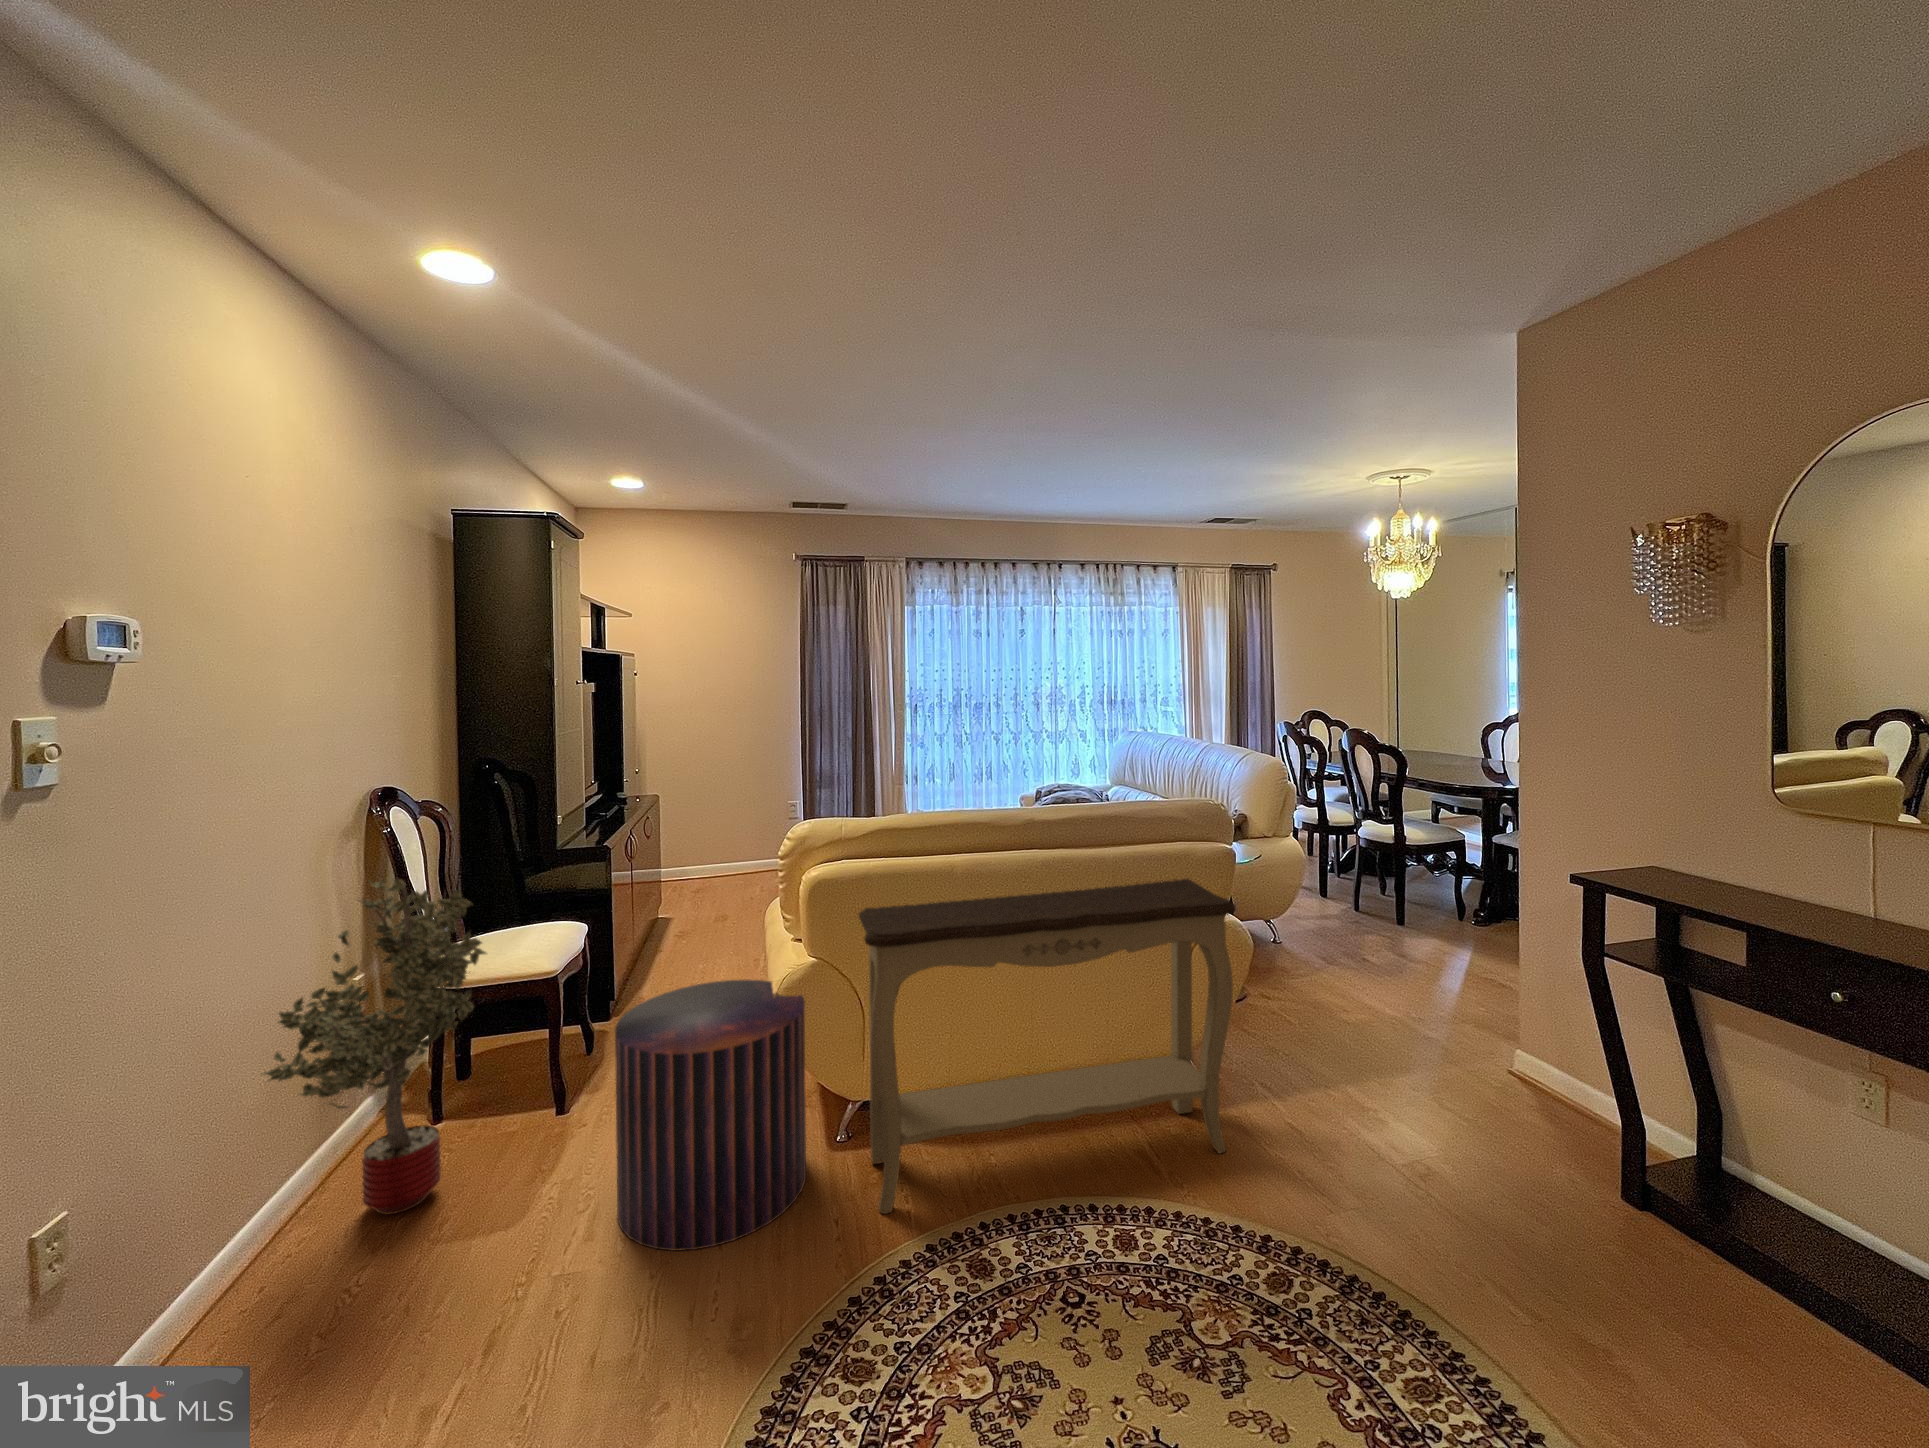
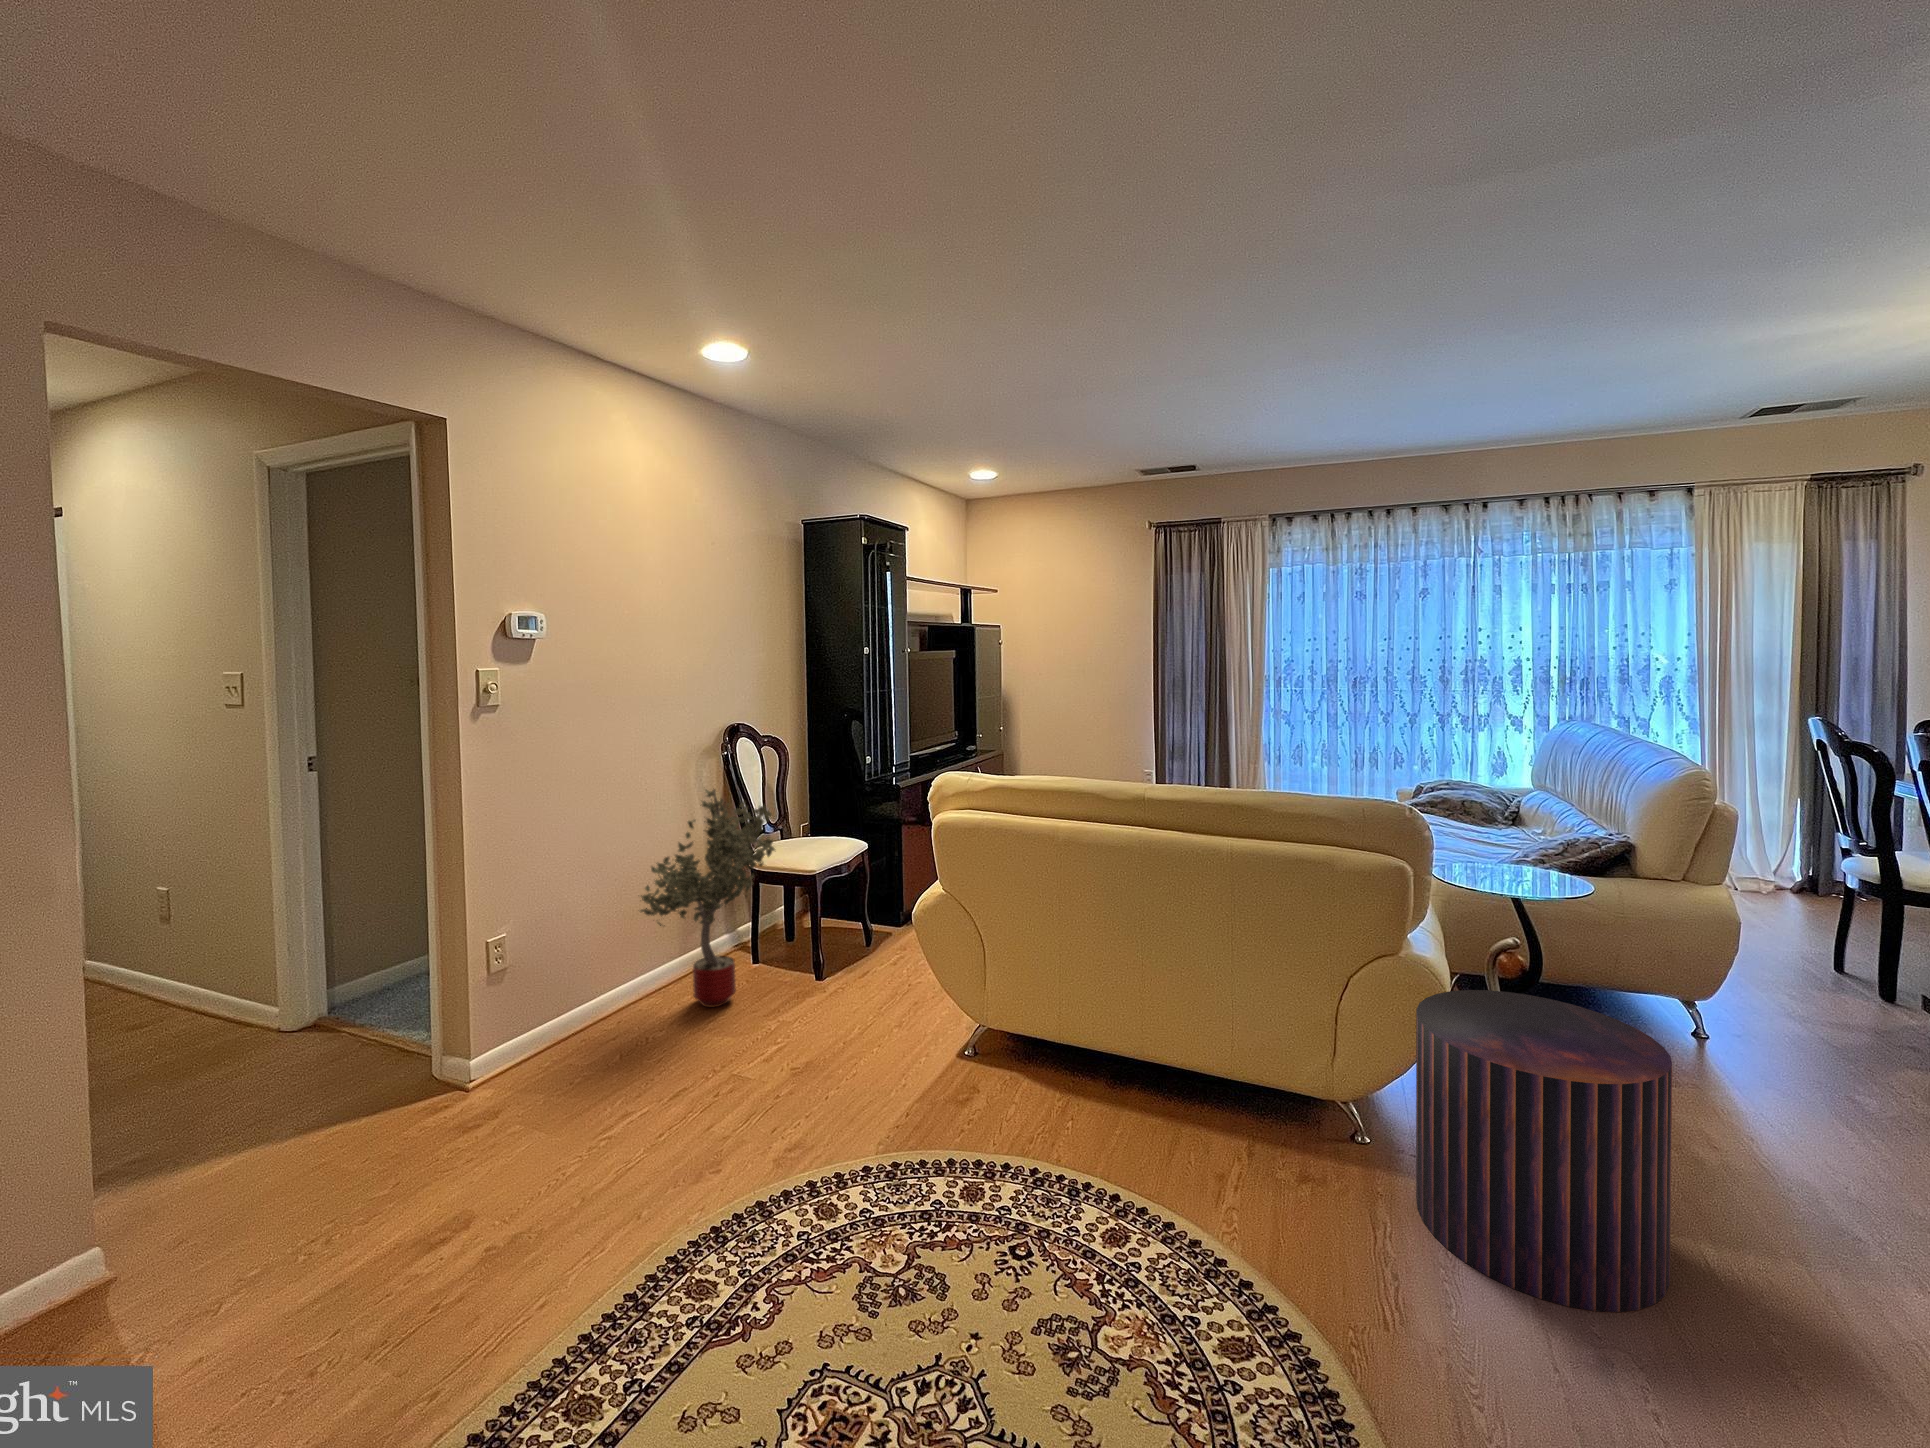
console table: present [859,879,1236,1214] -> none [933,857,1336,1219]
pouf: present [615,979,806,1251] -> present [1416,990,1672,1312]

